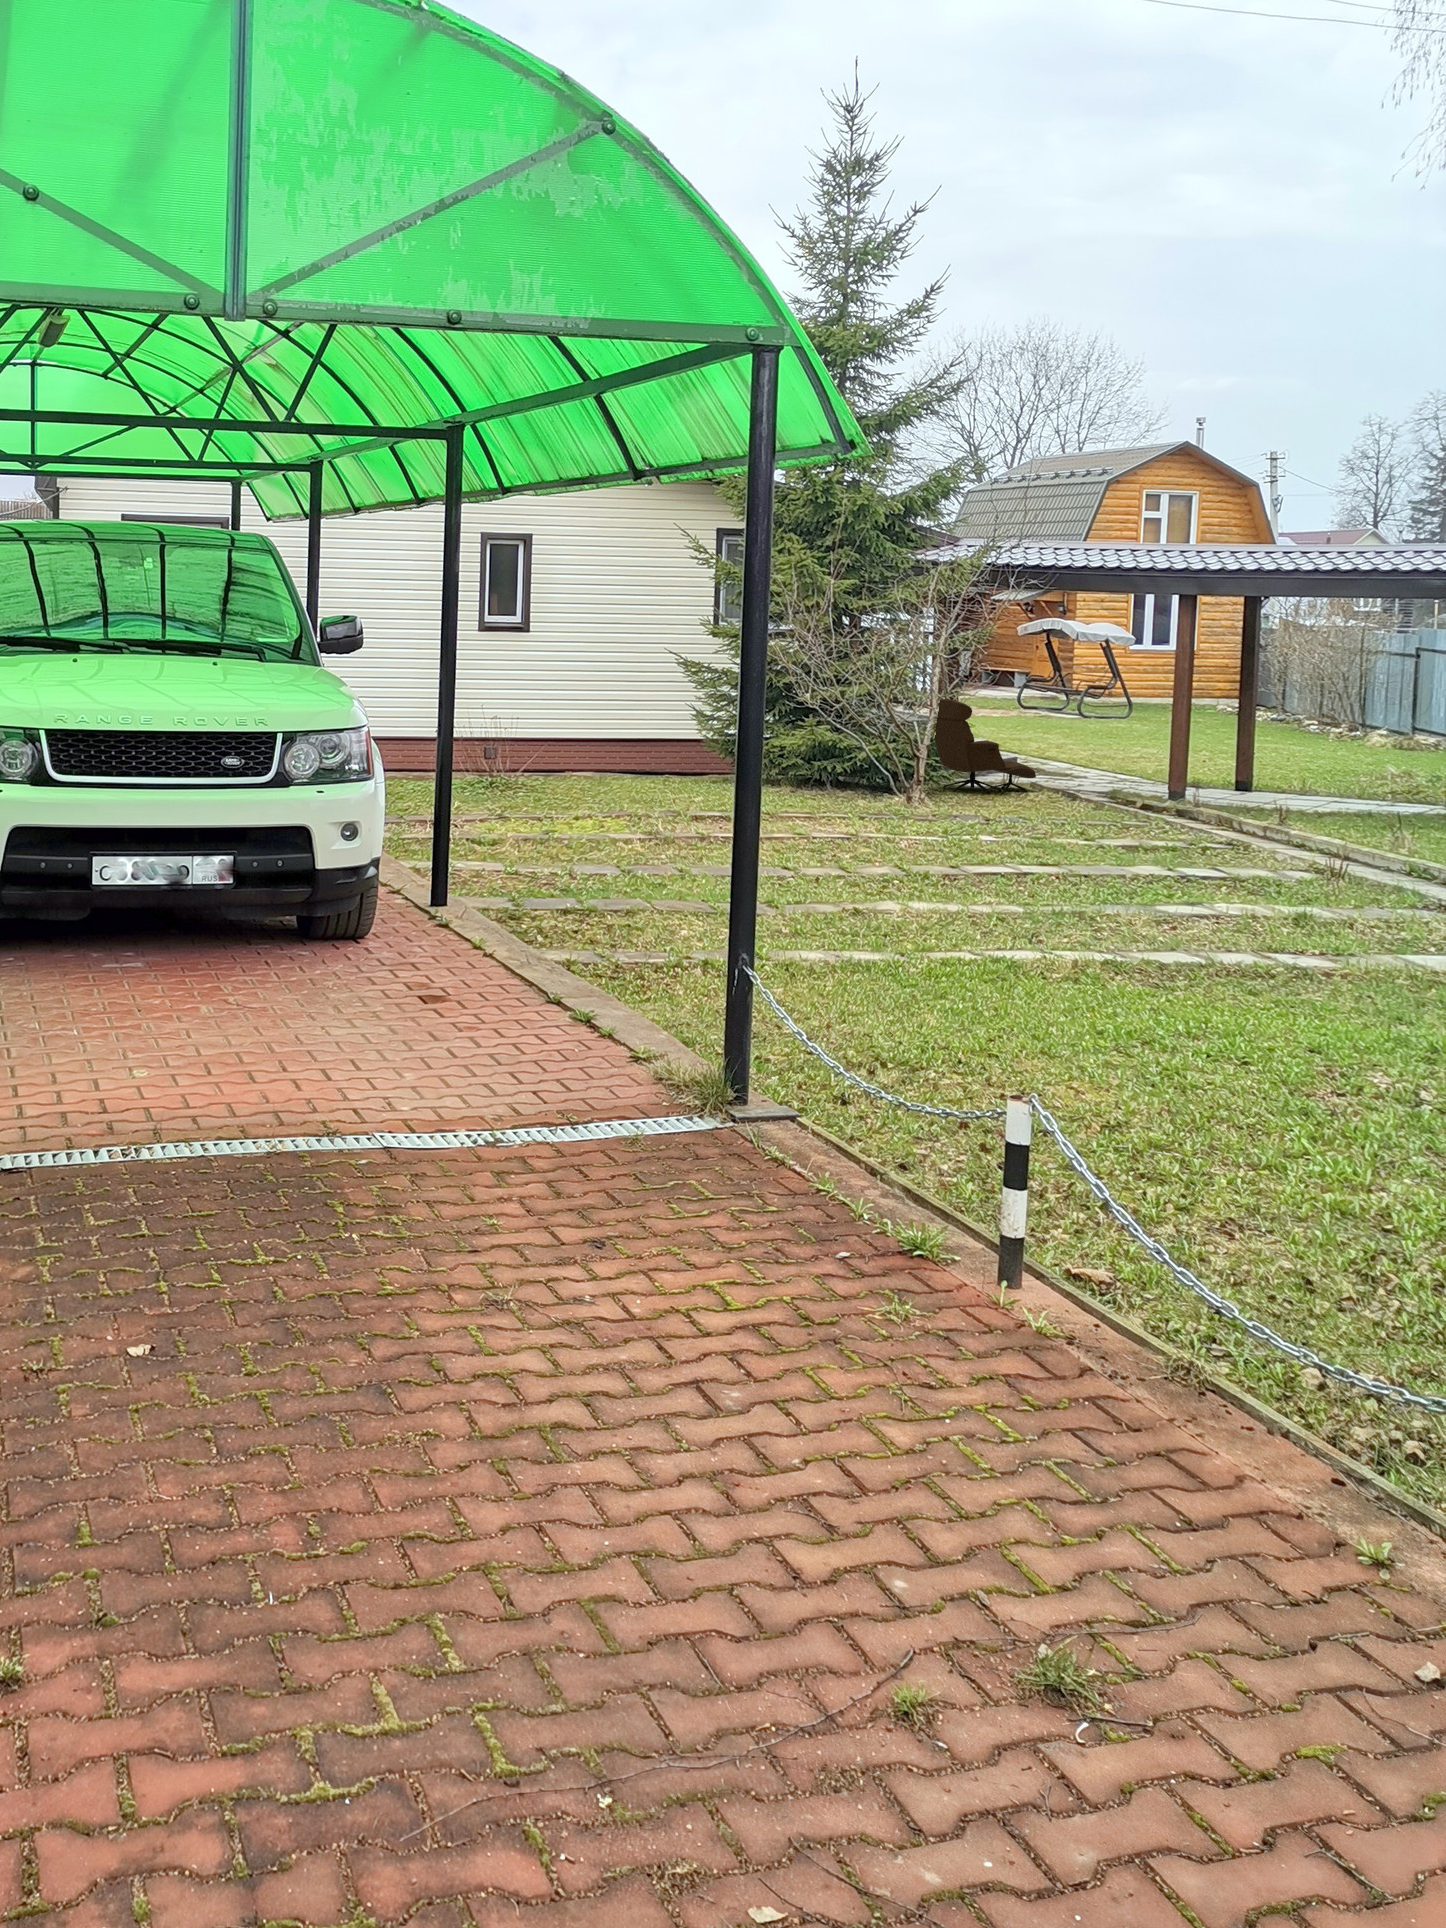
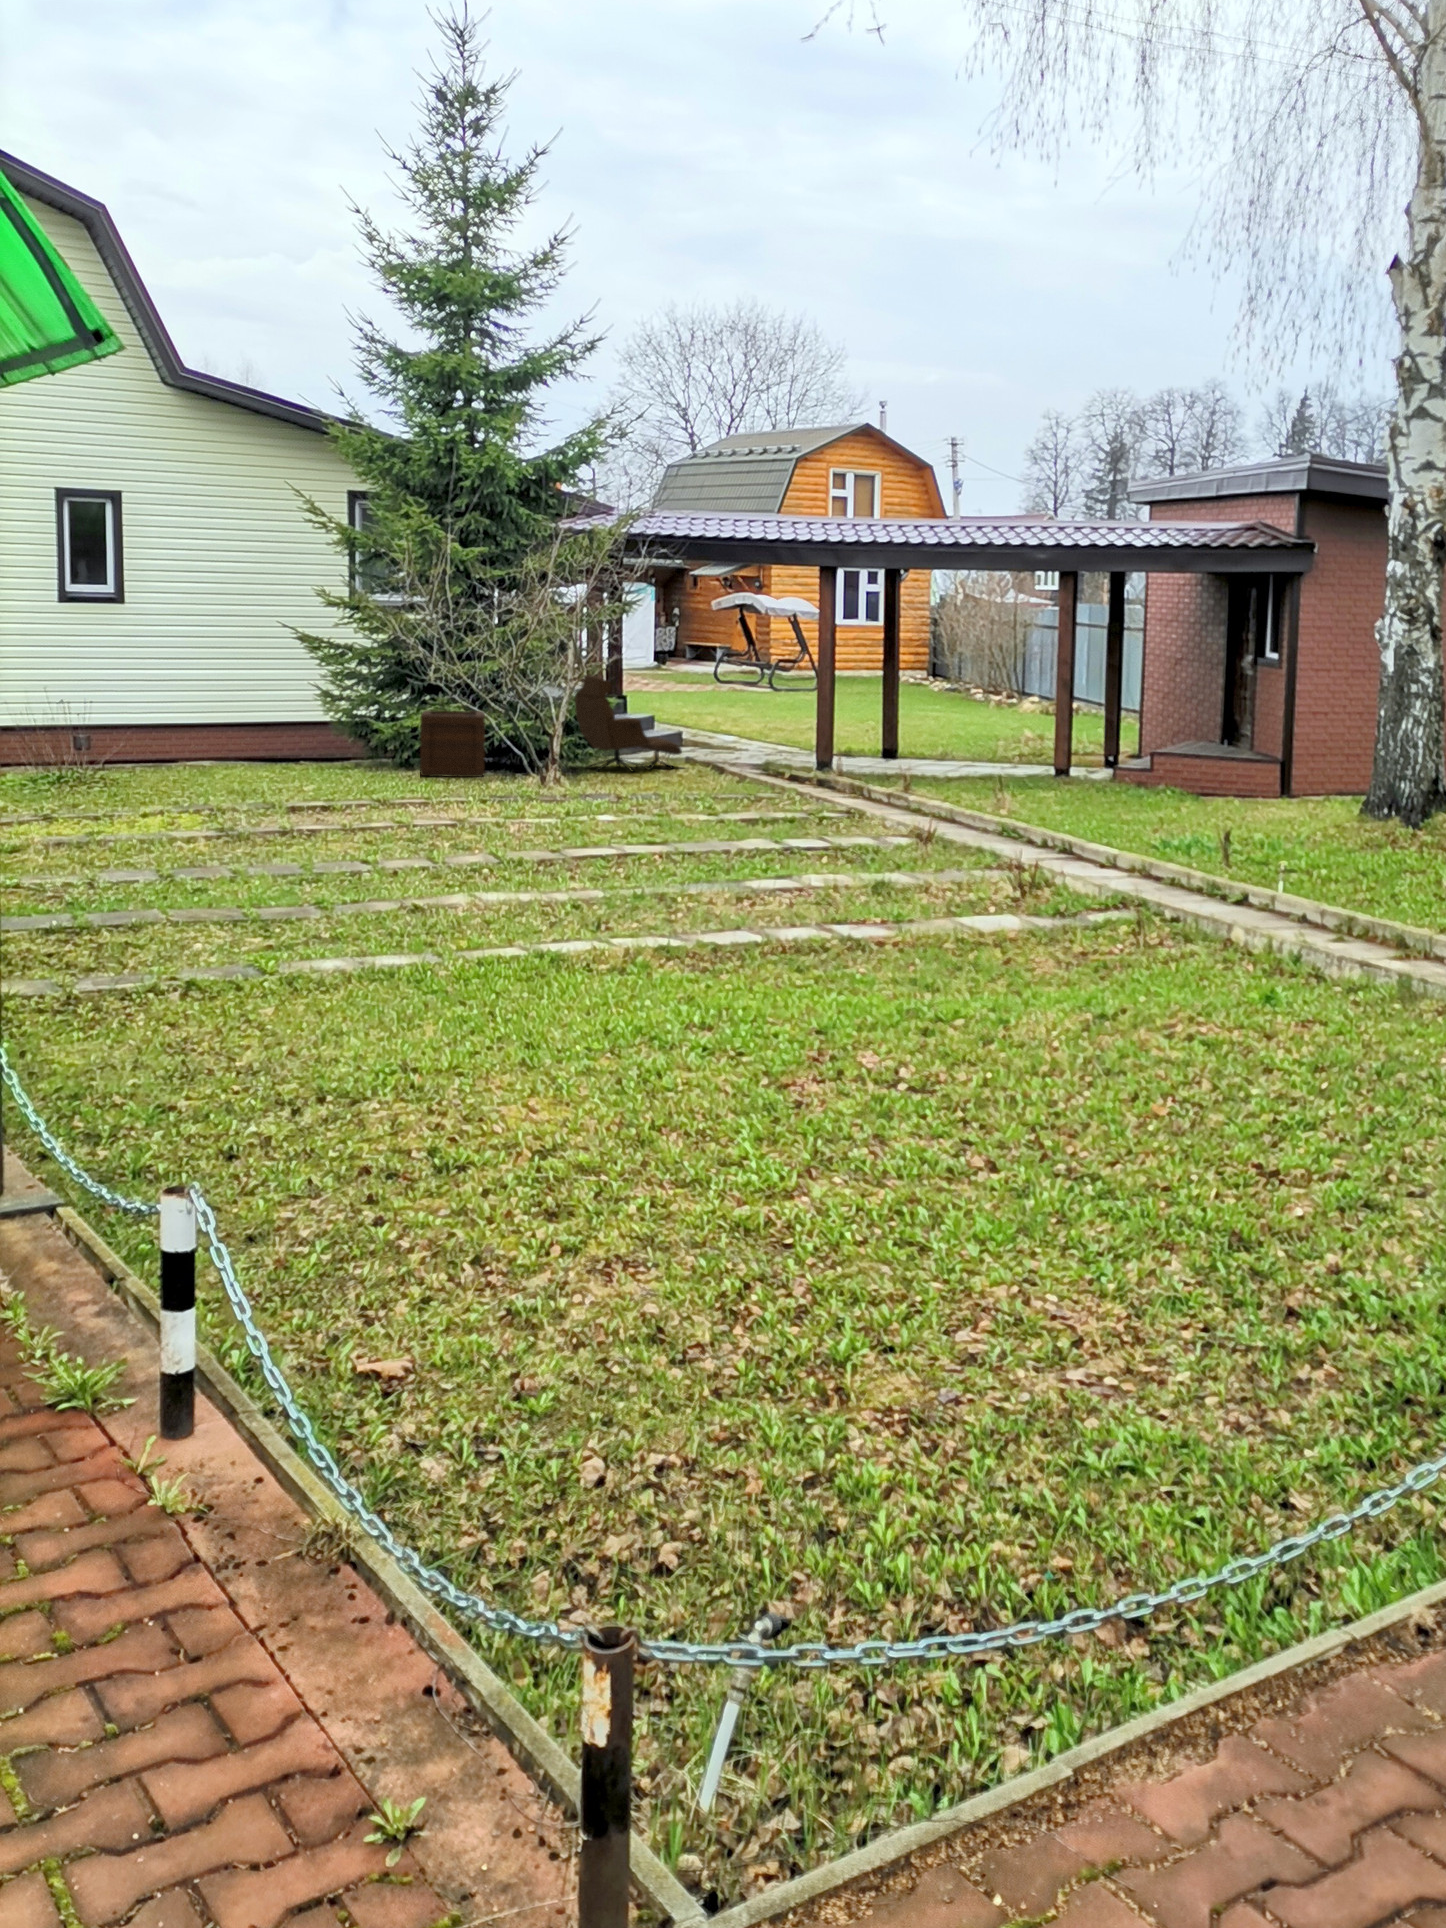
wooden crate: none [791,729,853,793] -> present [420,710,485,777]

